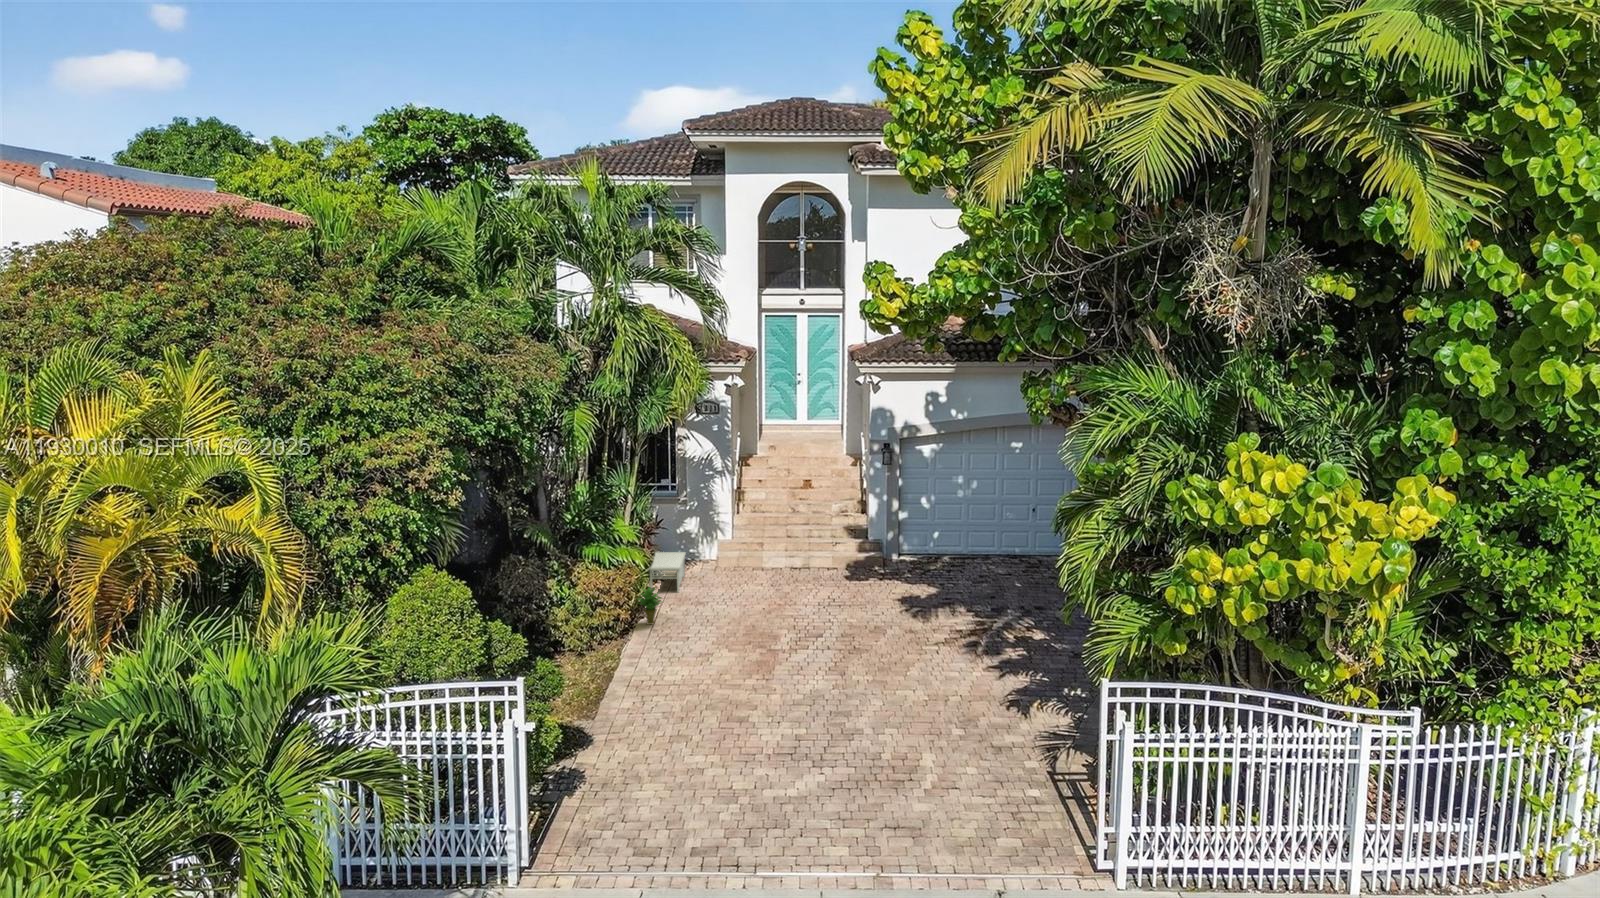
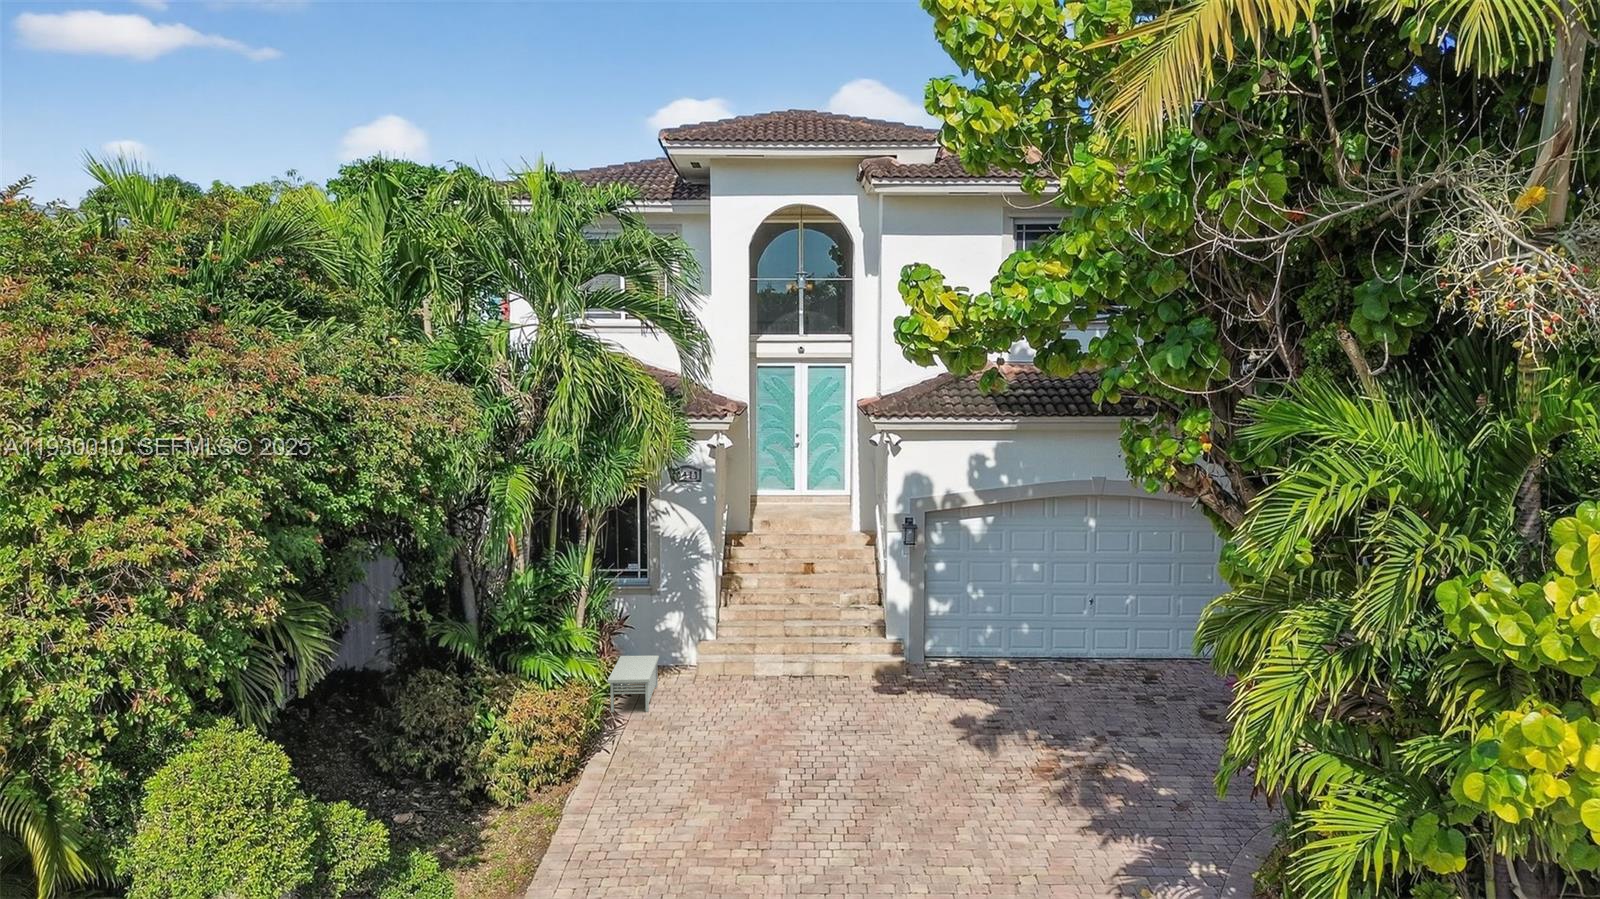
potted plant: present [638,587,662,625] -> none [586,712,625,765]

